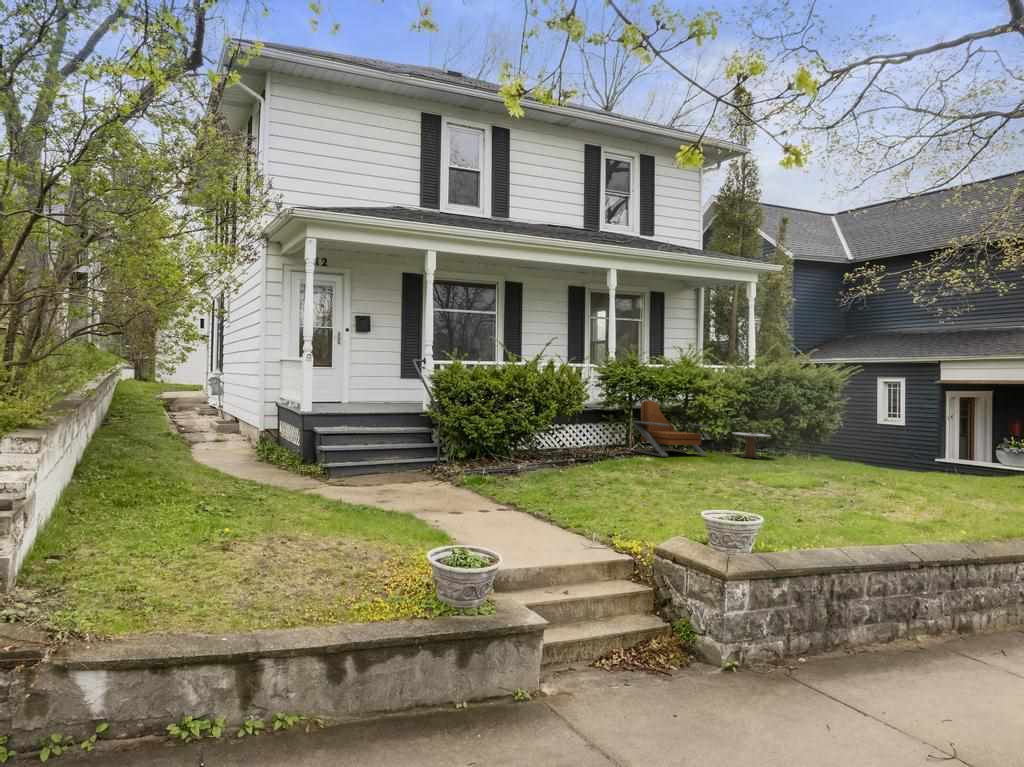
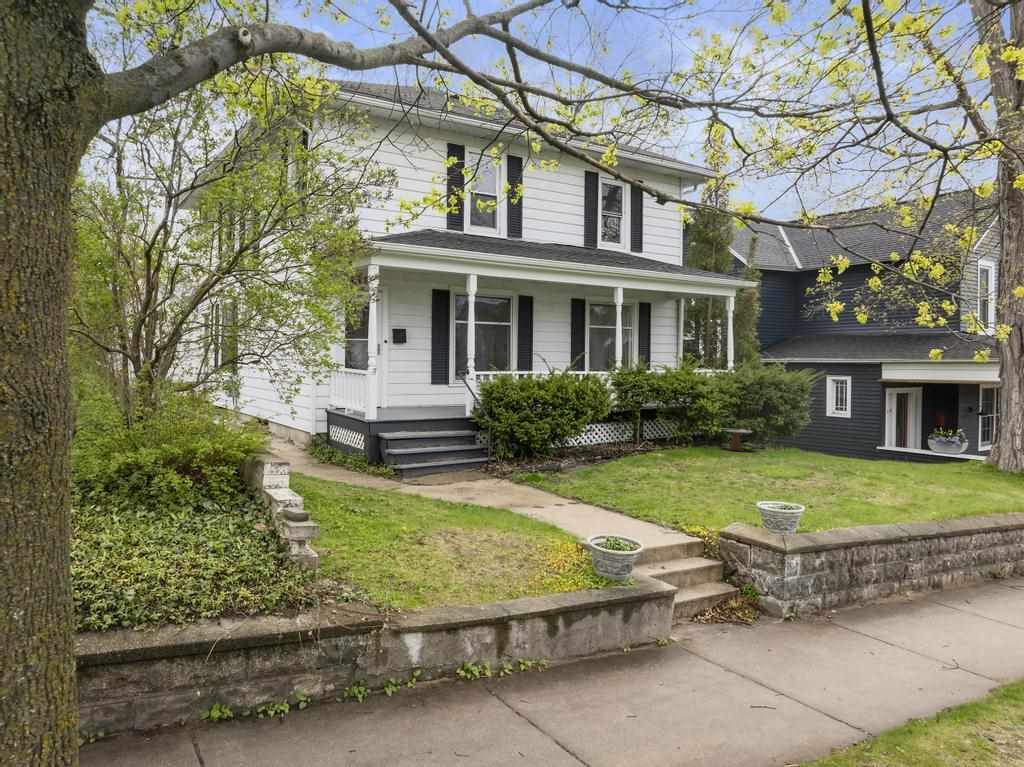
lounge chair: present [632,400,708,456] -> none [635,401,702,451]

